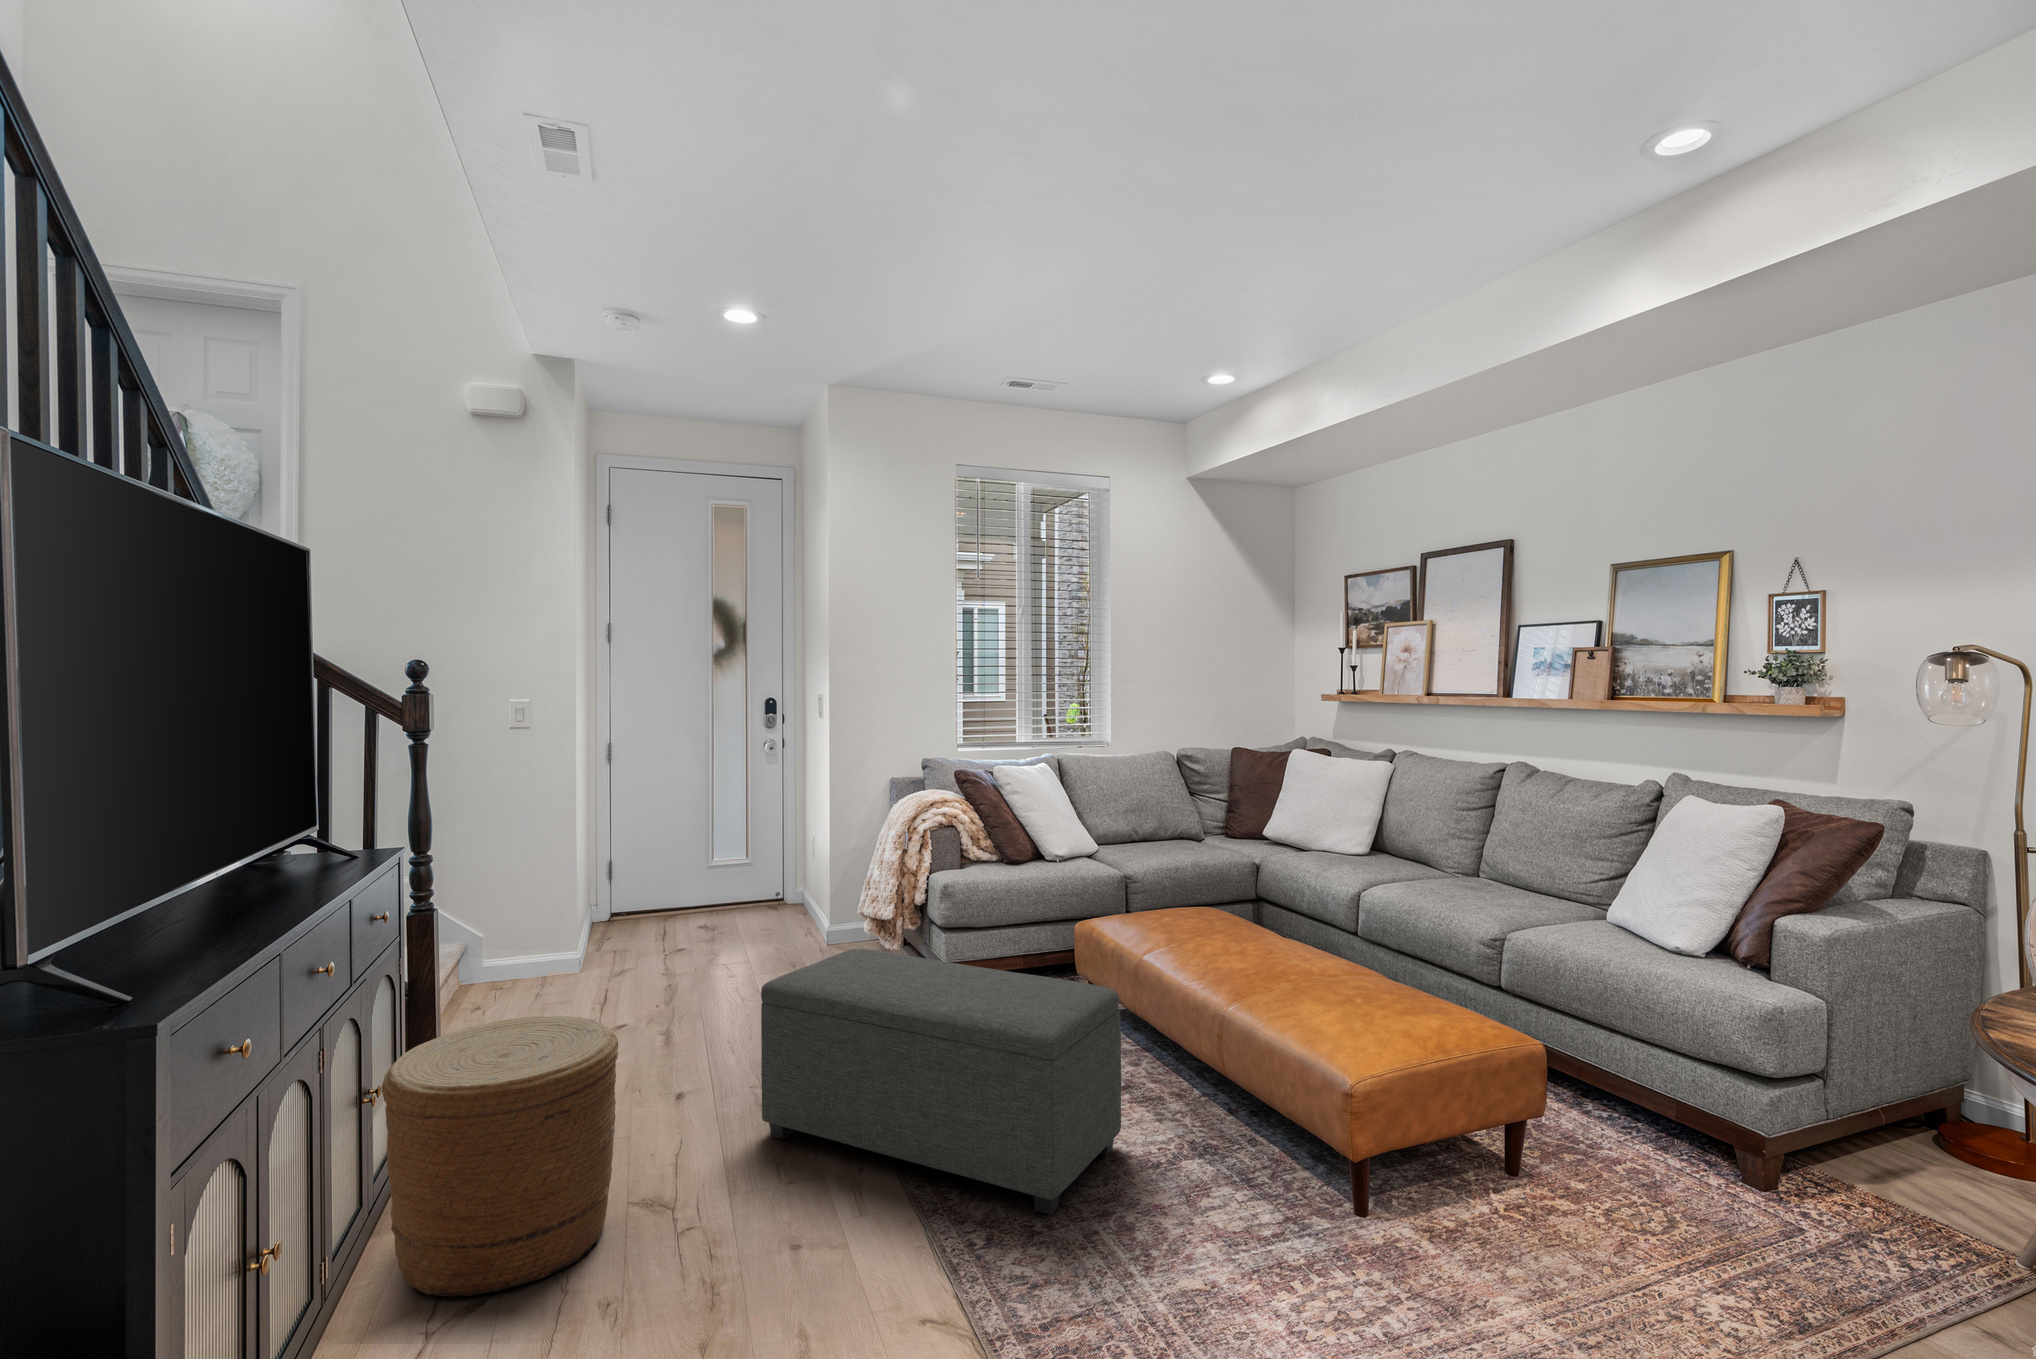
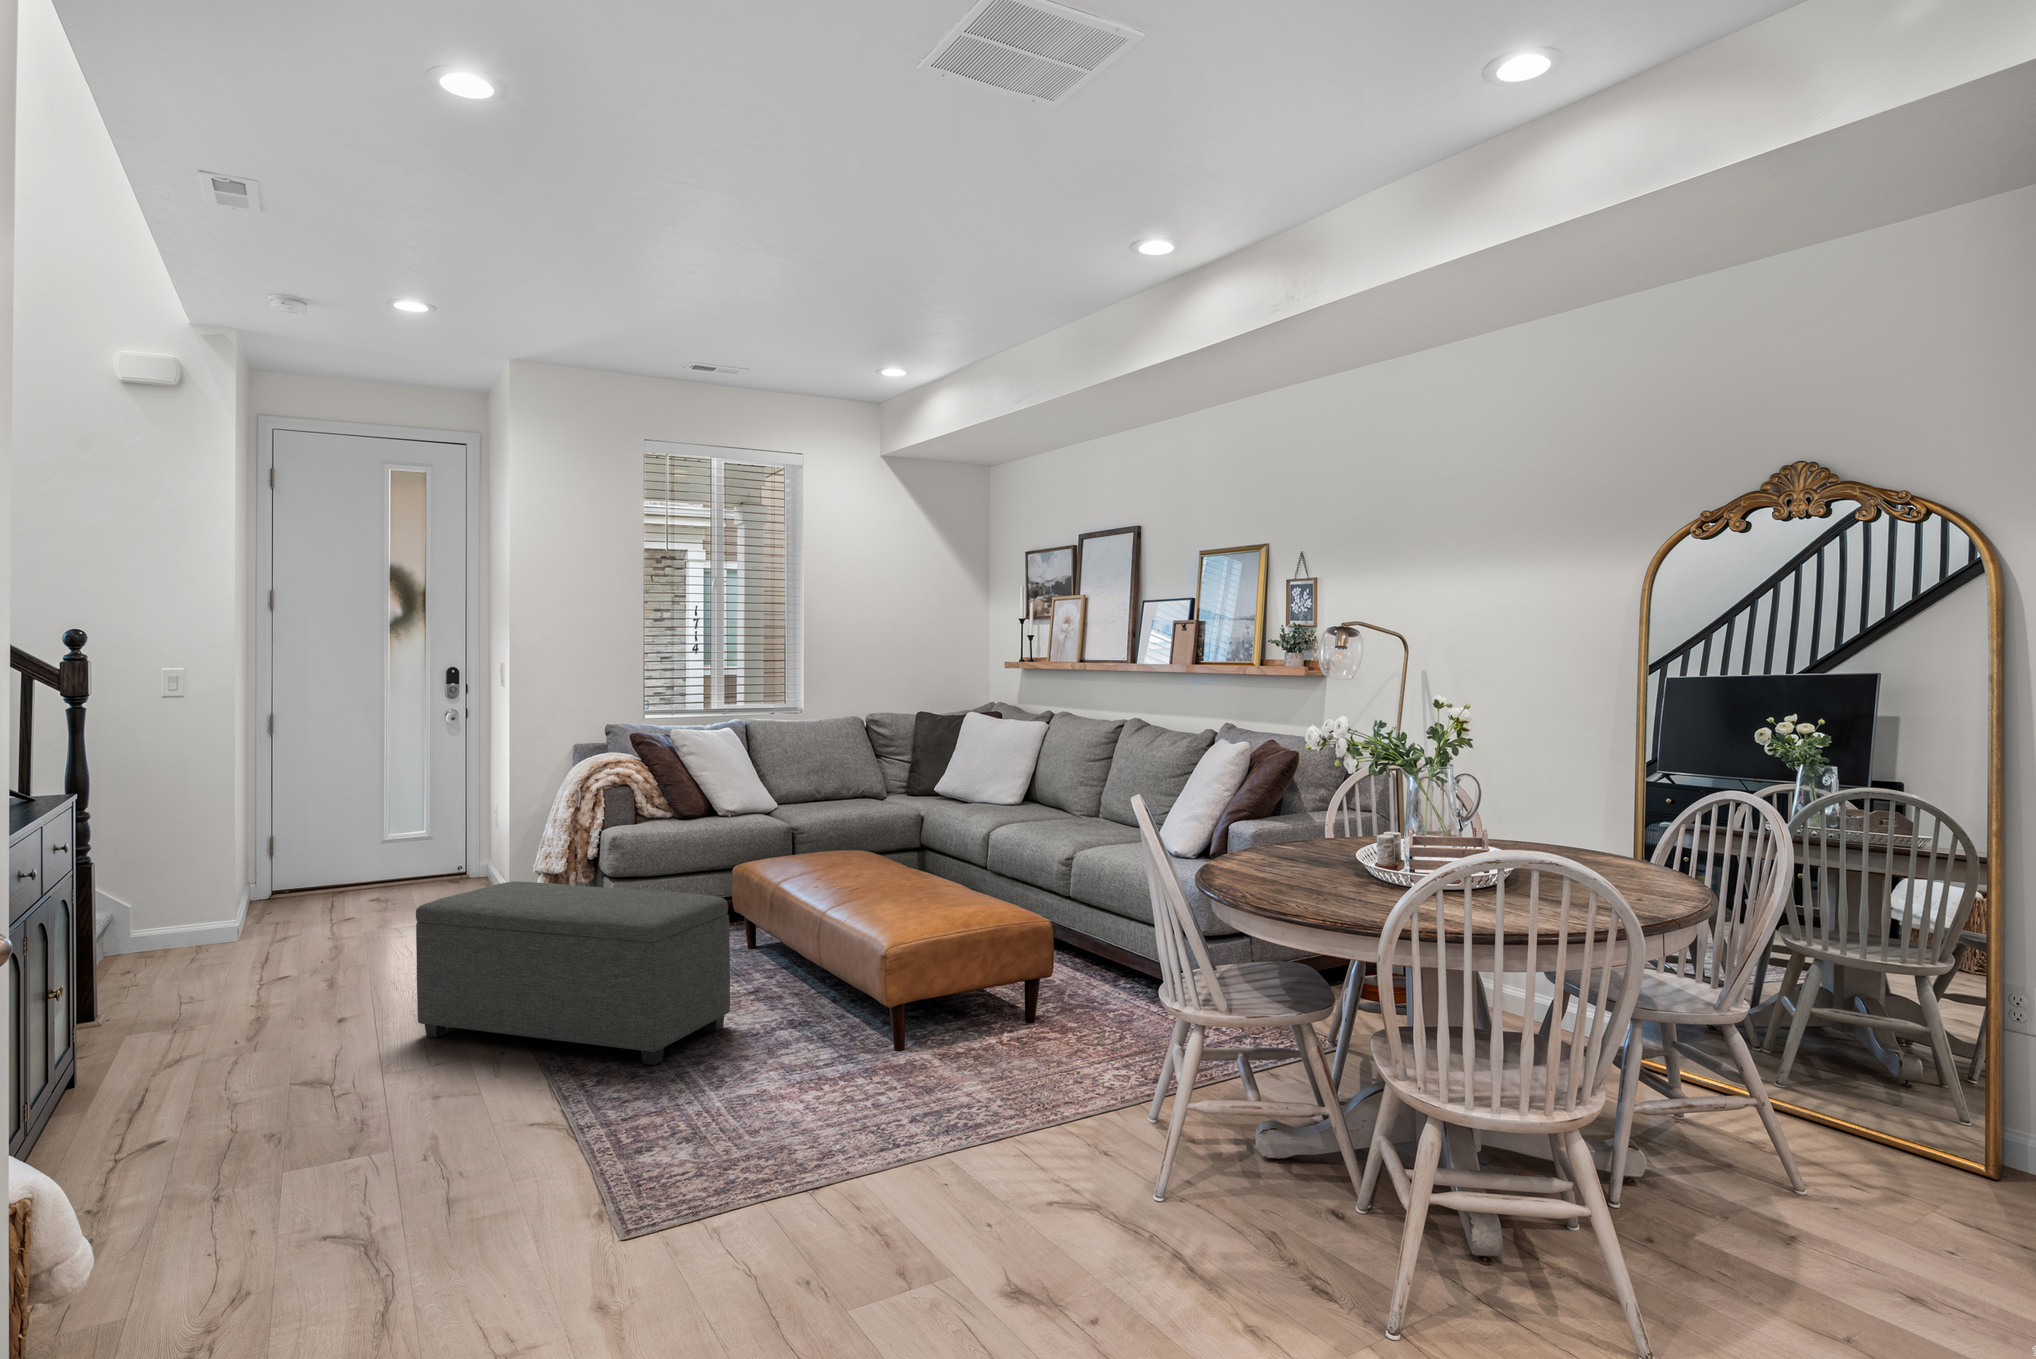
woven basket: present [382,1016,618,1298] -> none [68,929,281,1138]

